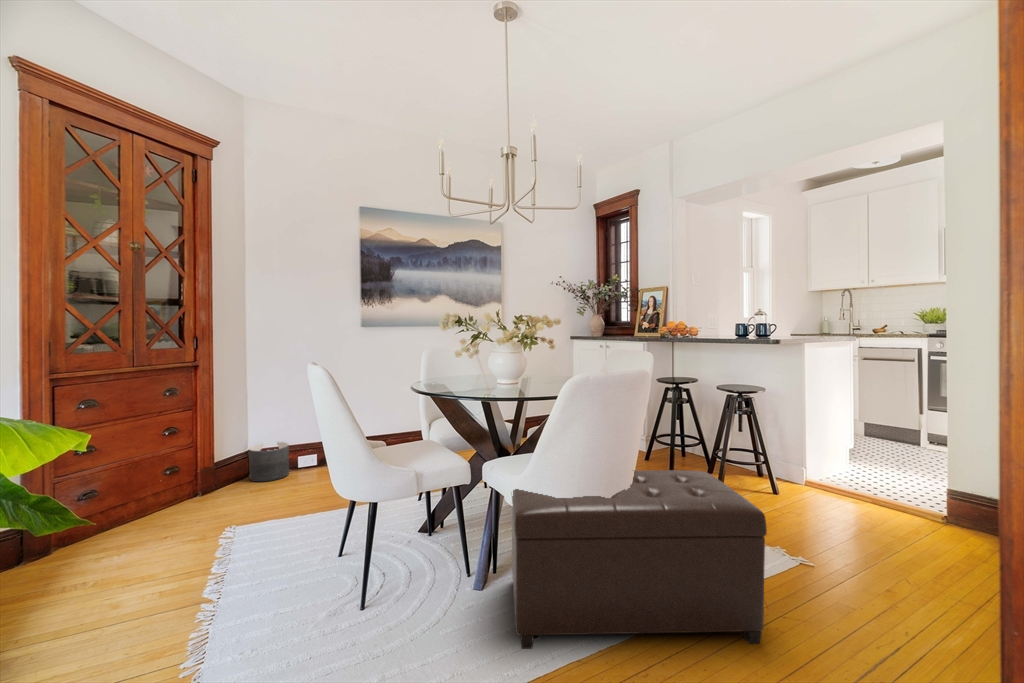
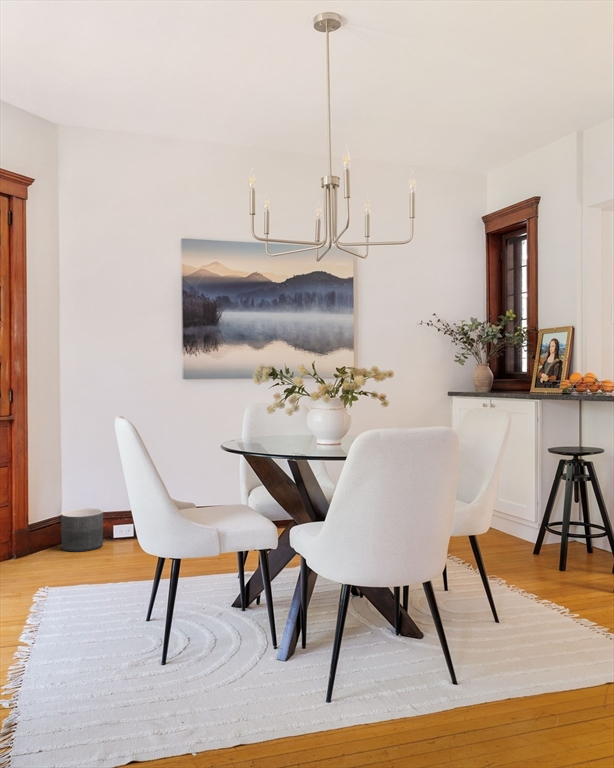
ottoman: present [512,470,767,649] -> none [301,539,577,734]

